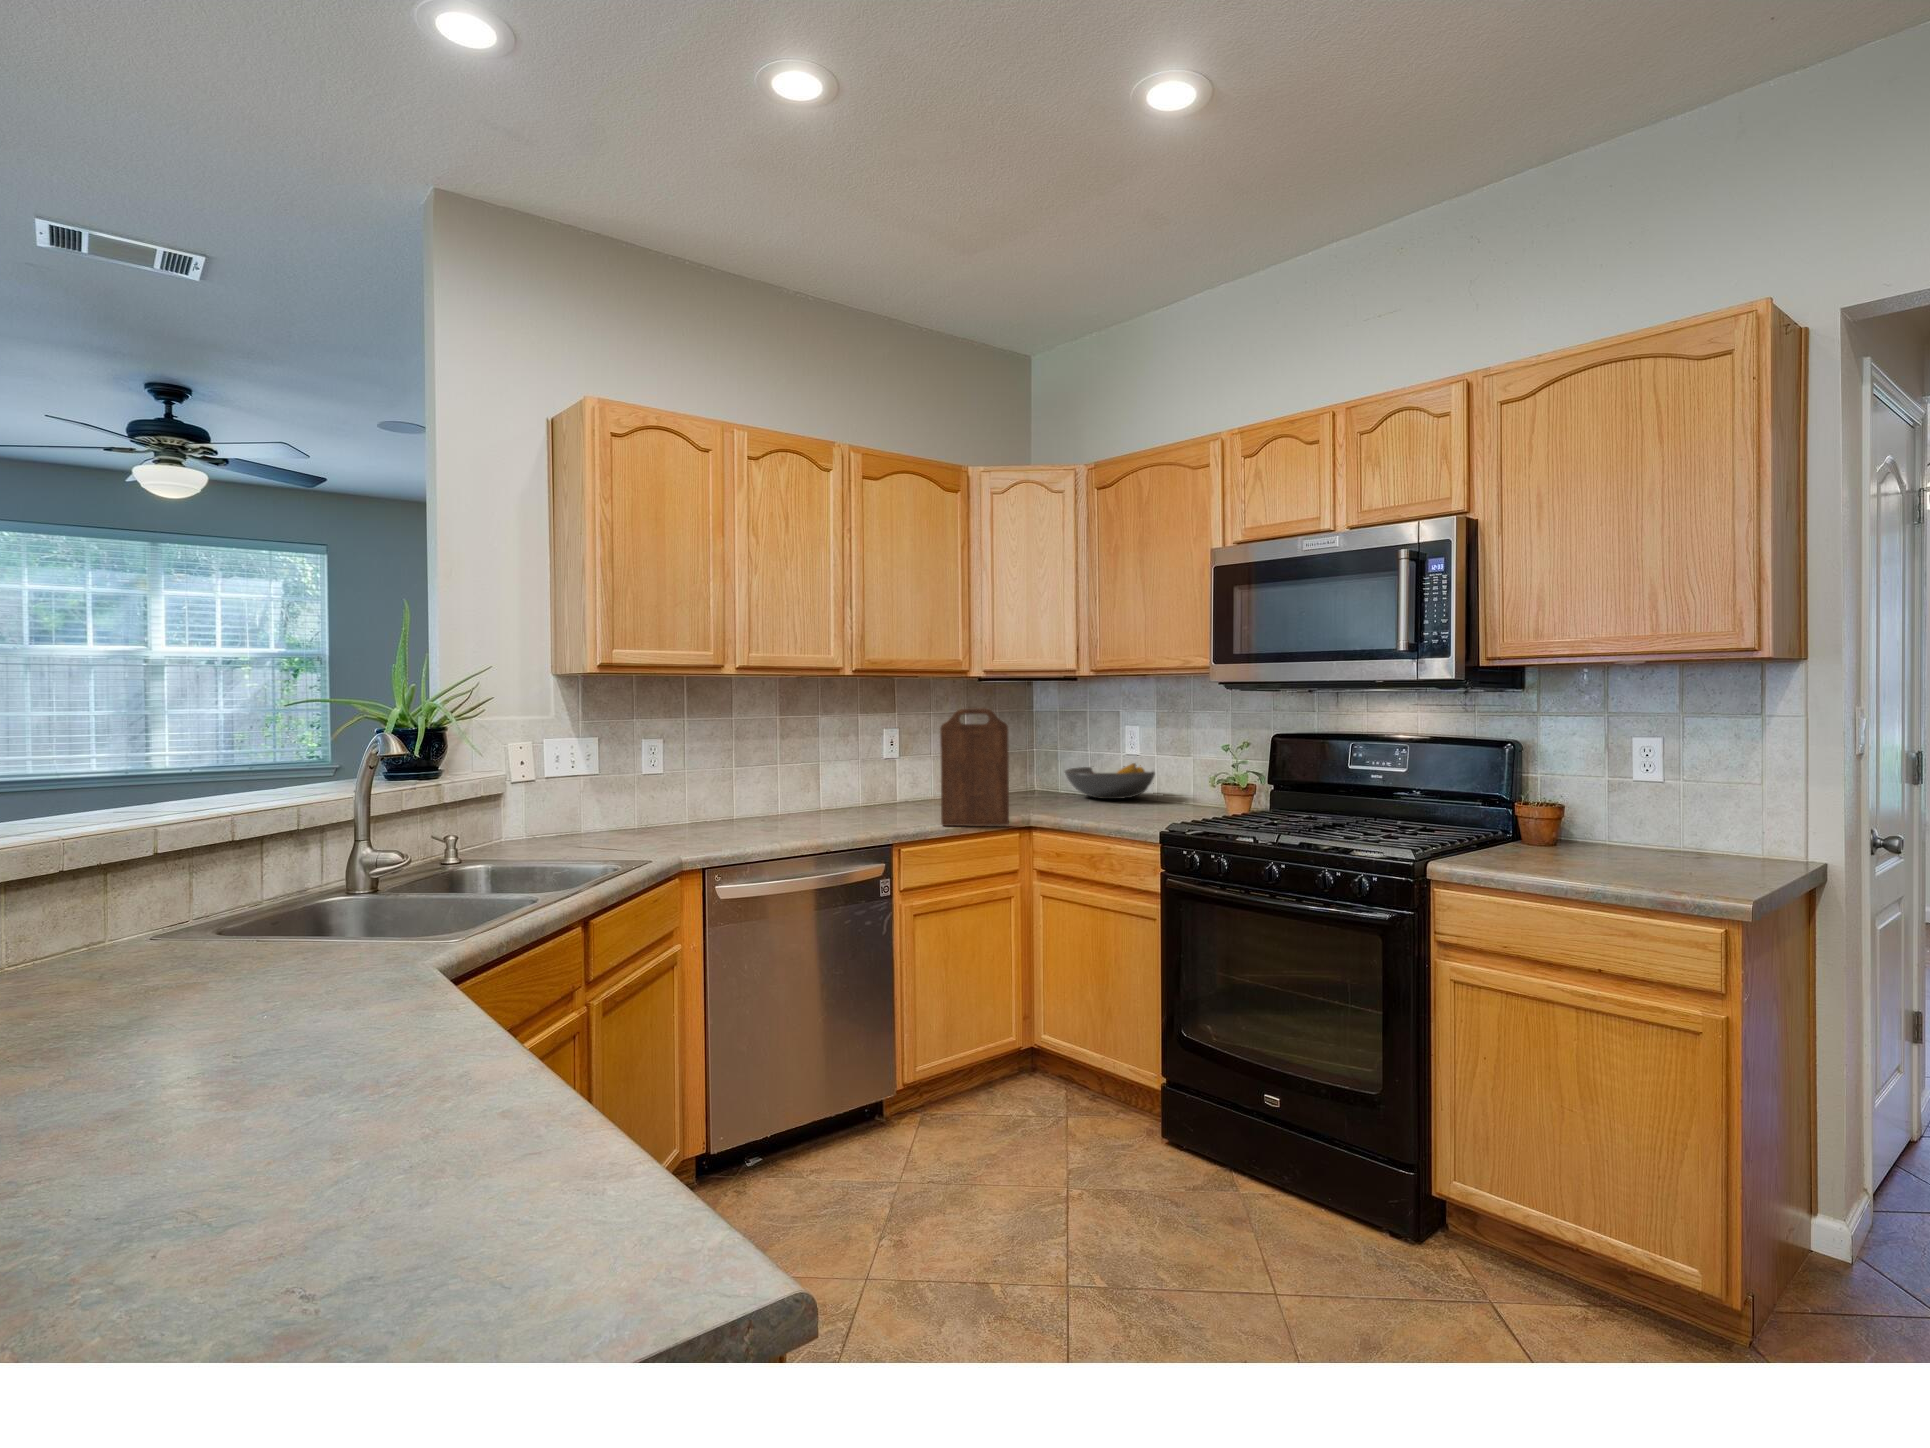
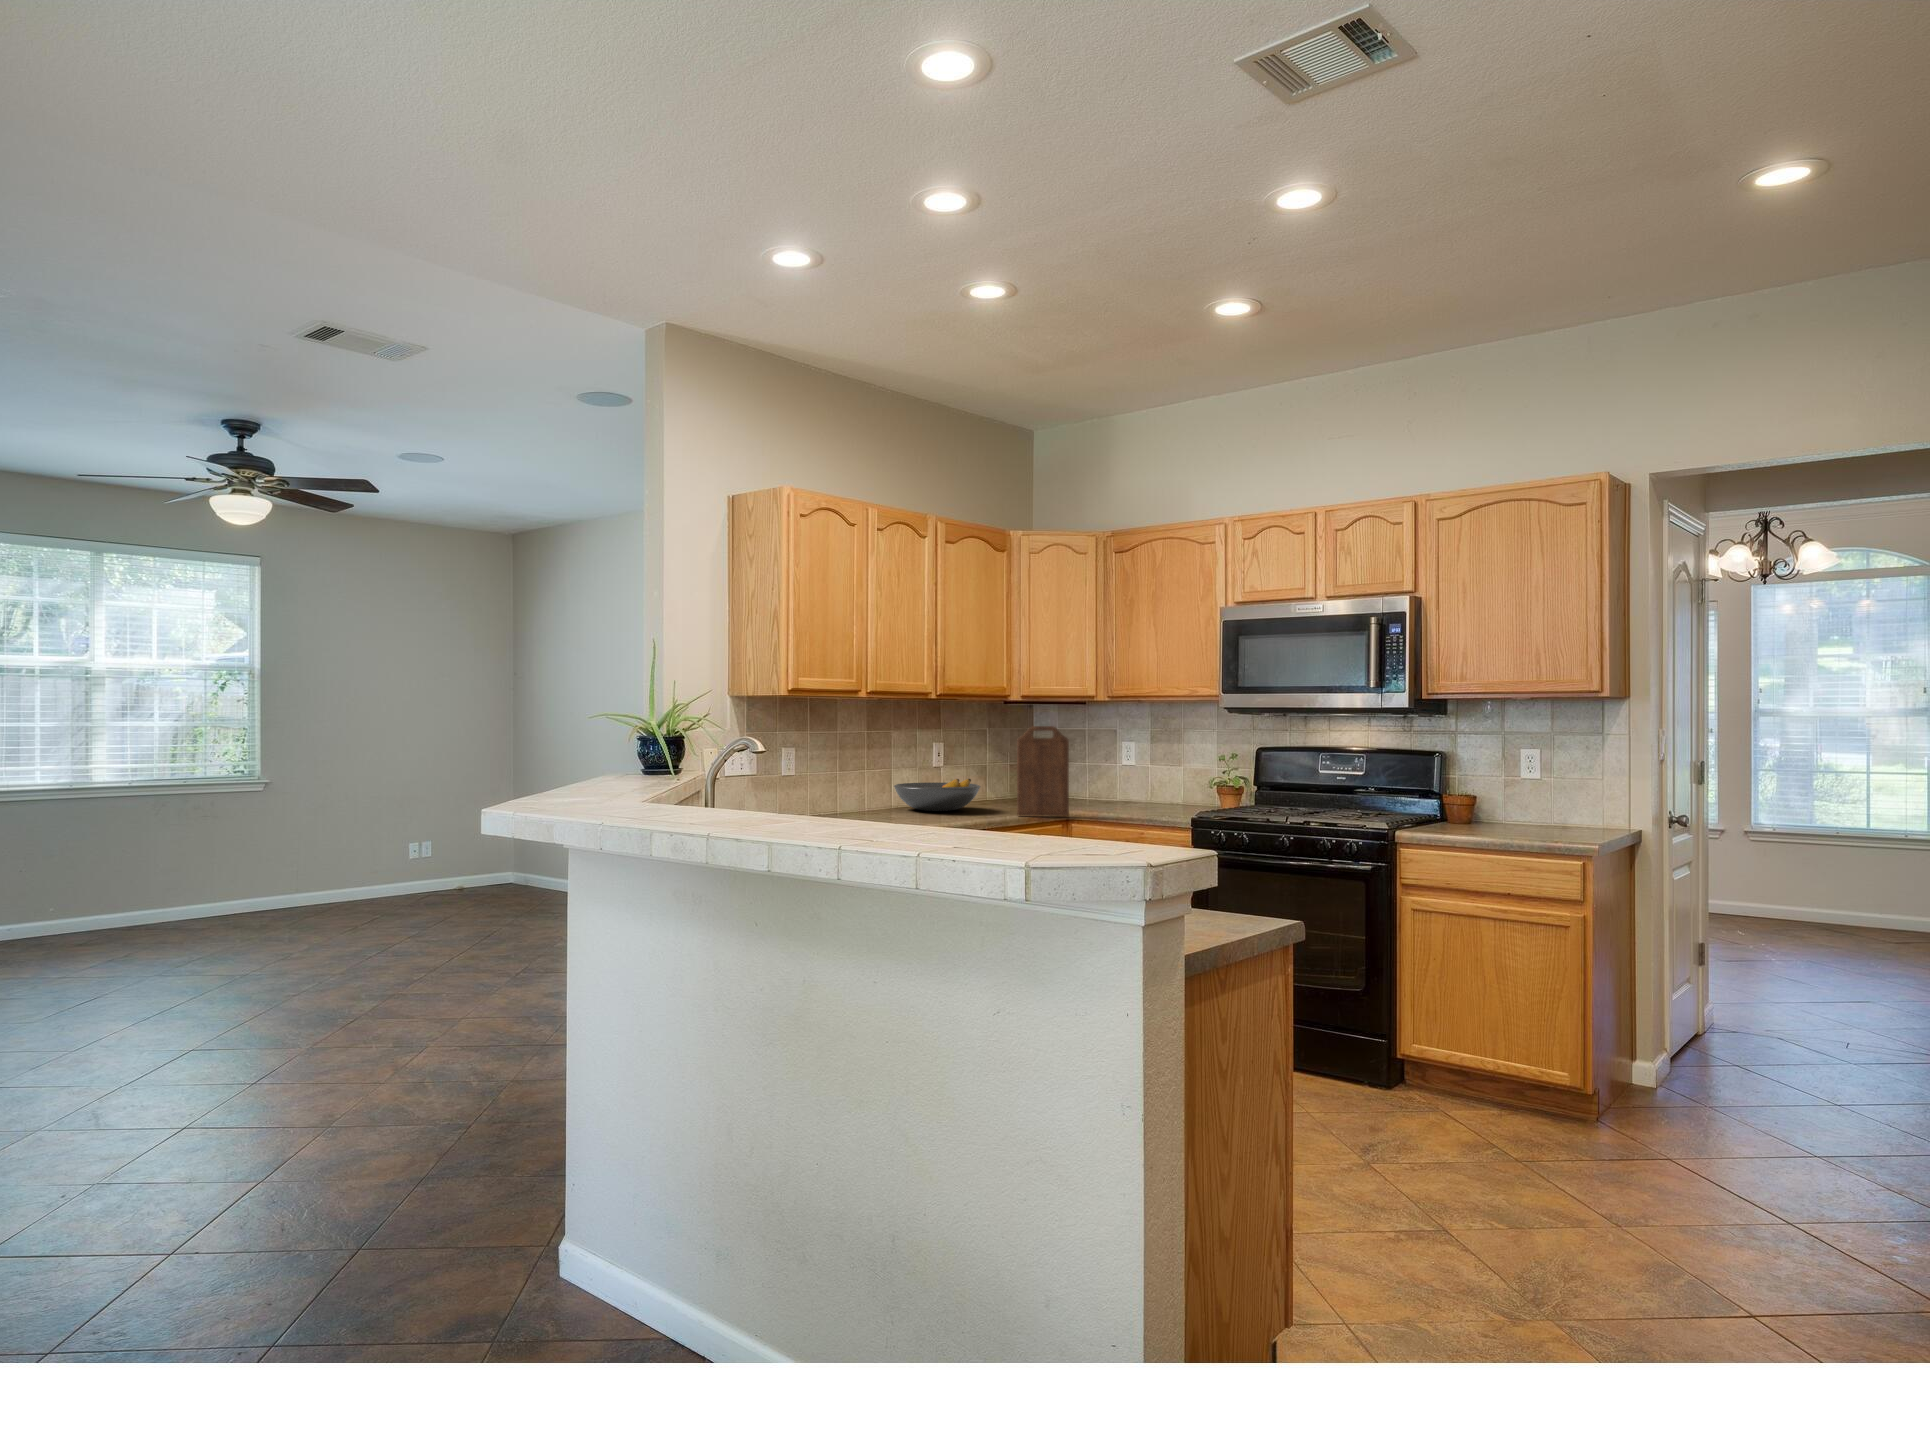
fruit bowl: present [1065,763,1155,799] -> present [894,779,980,811]

